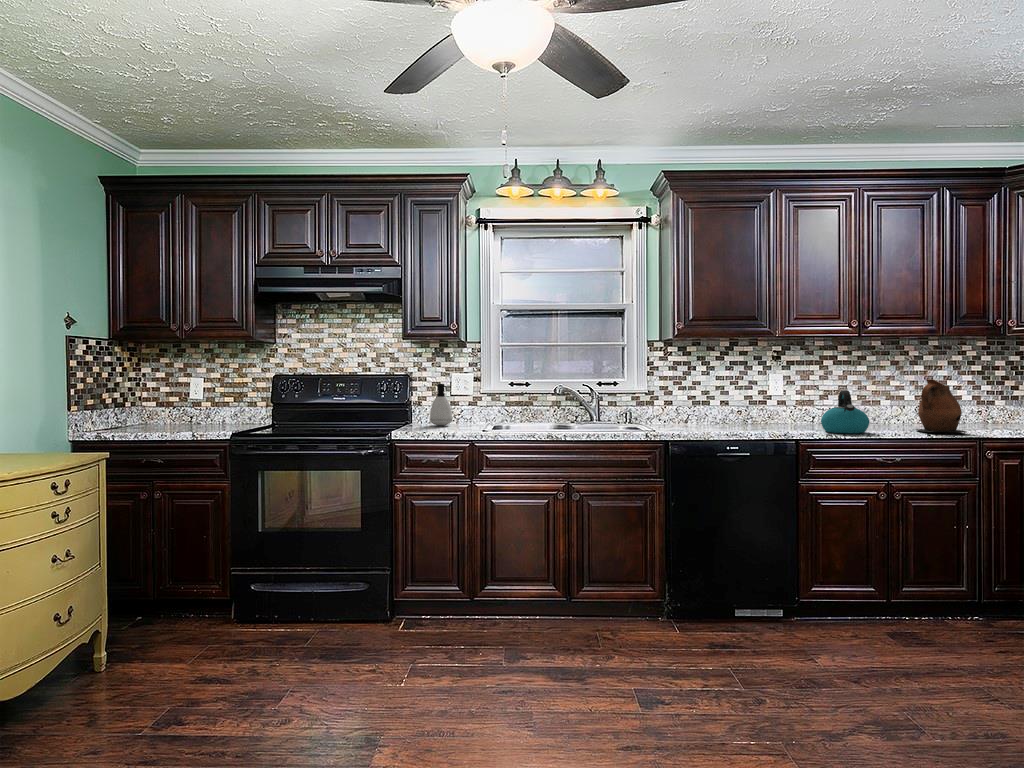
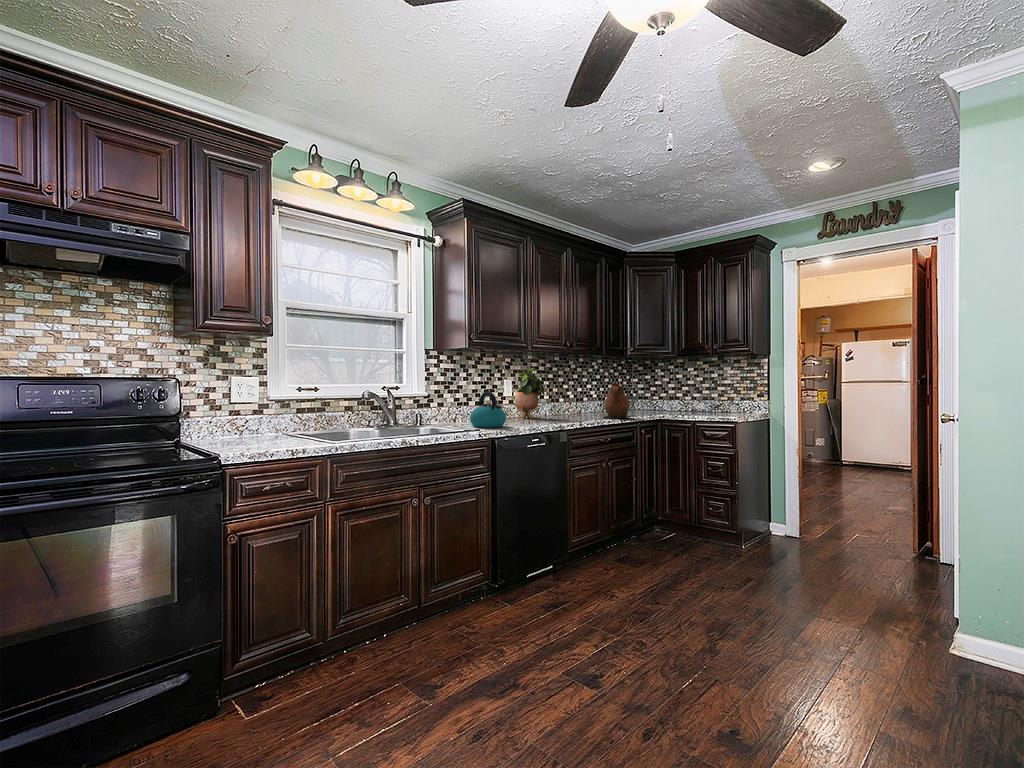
potted plant: none [774,358,814,425] -> present [515,368,545,418]
soap dispenser: present [430,384,452,426] -> none [224,389,256,441]
kettle: present [821,390,869,433] -> present [470,392,506,427]

